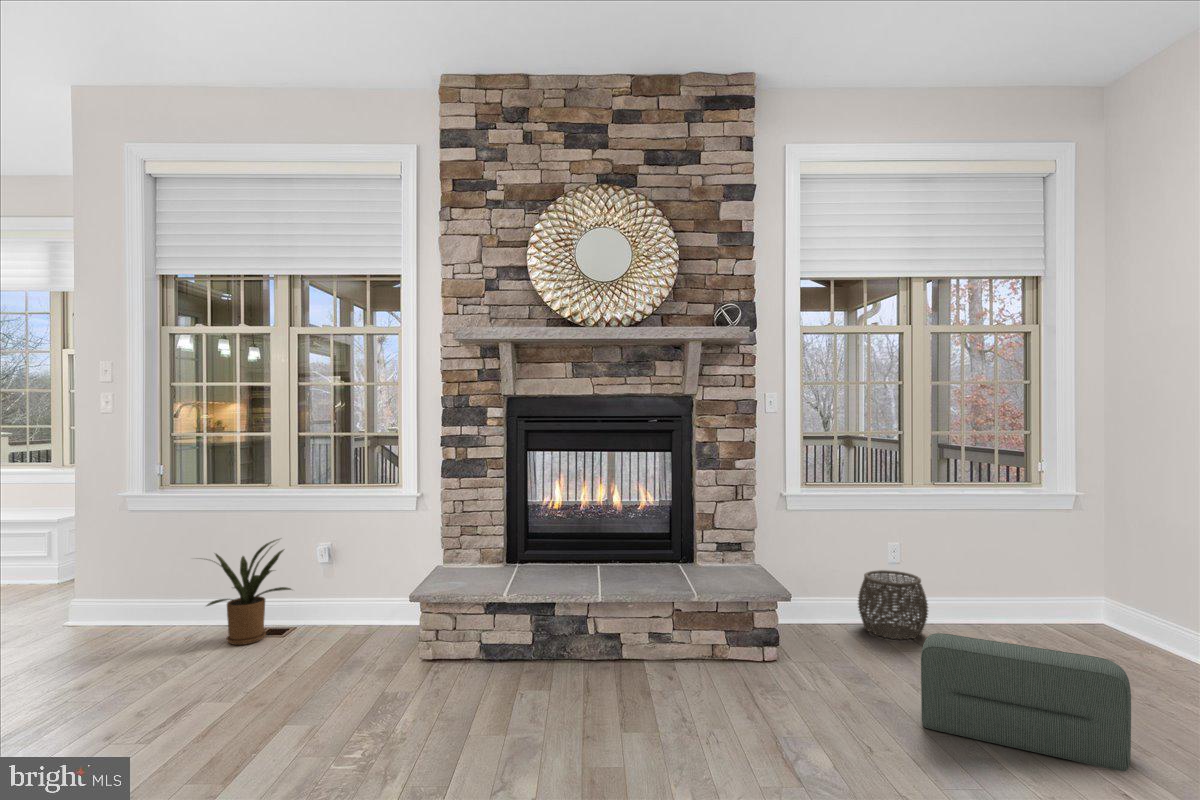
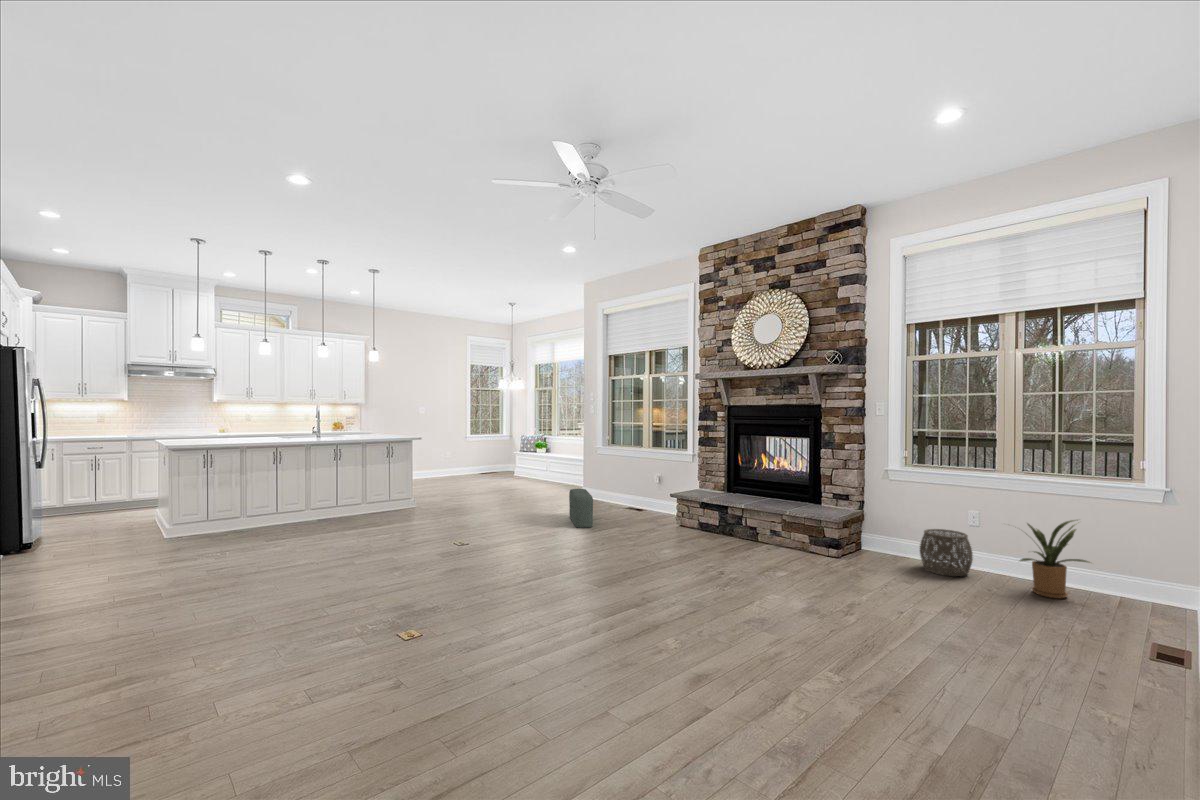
house plant: present [207,539,291,645] -> present [1020,520,1090,598]
pouf: present [921,633,1131,771] -> present [569,489,593,528]

